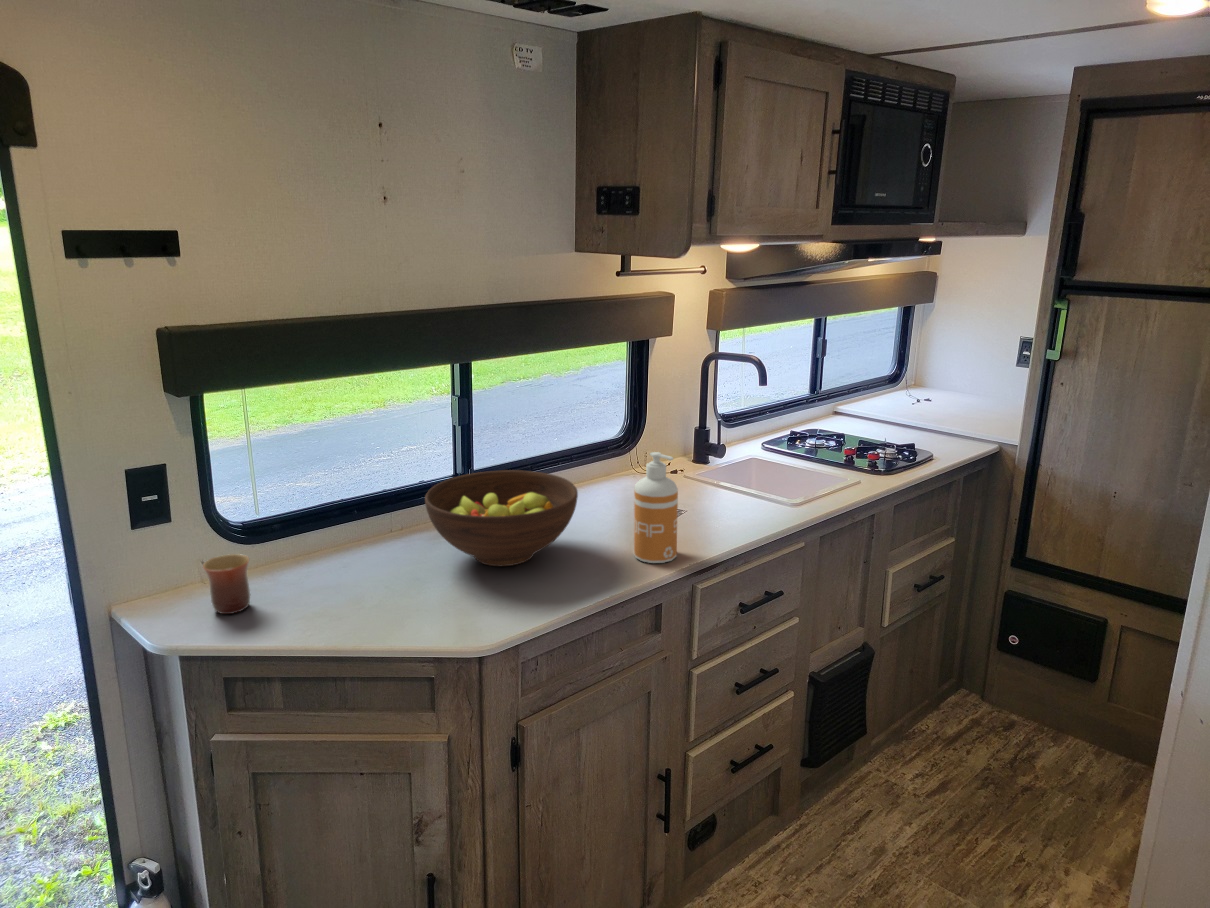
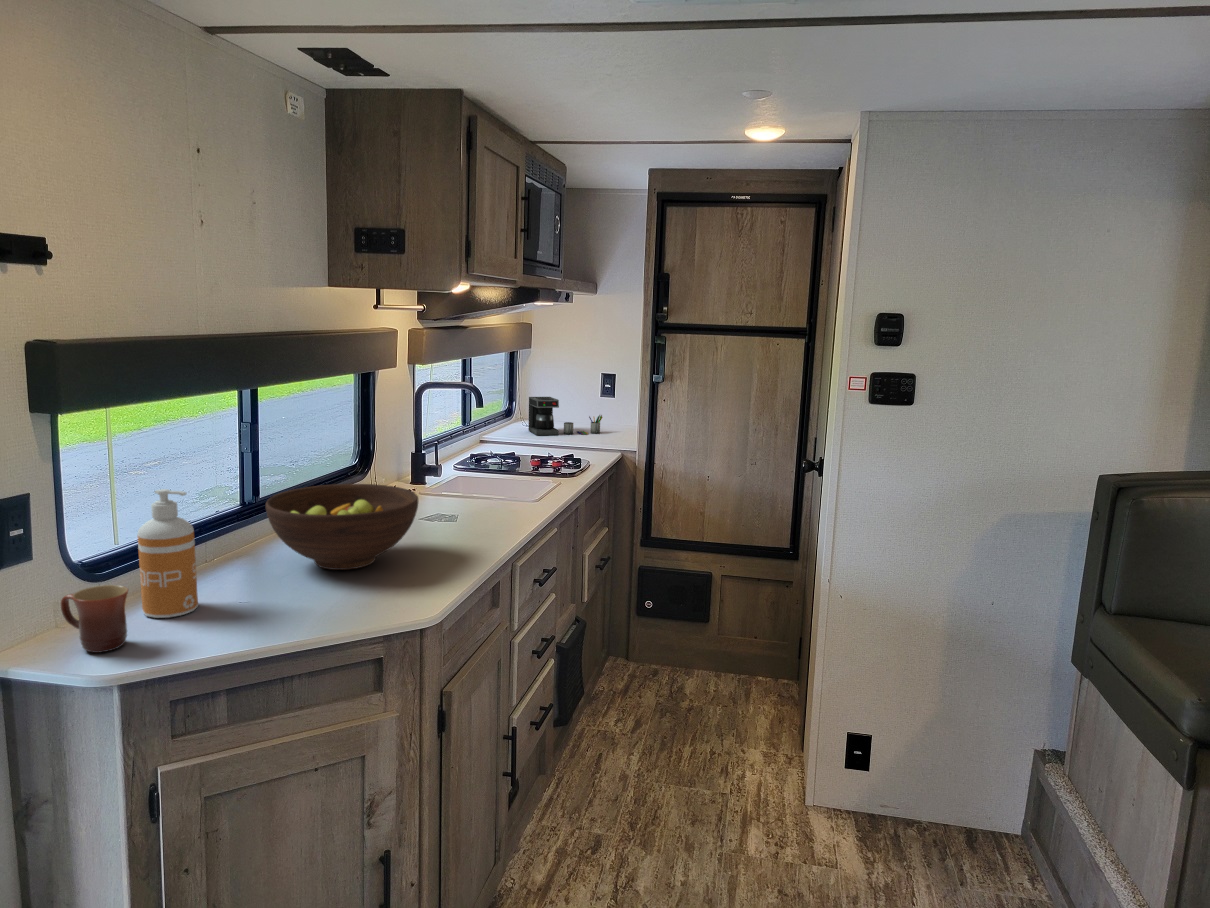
coffee maker: none [909,360,1006,412] -> present [529,397,602,435]
soap dispenser: present [634,452,678,563] -> present [138,489,198,618]

